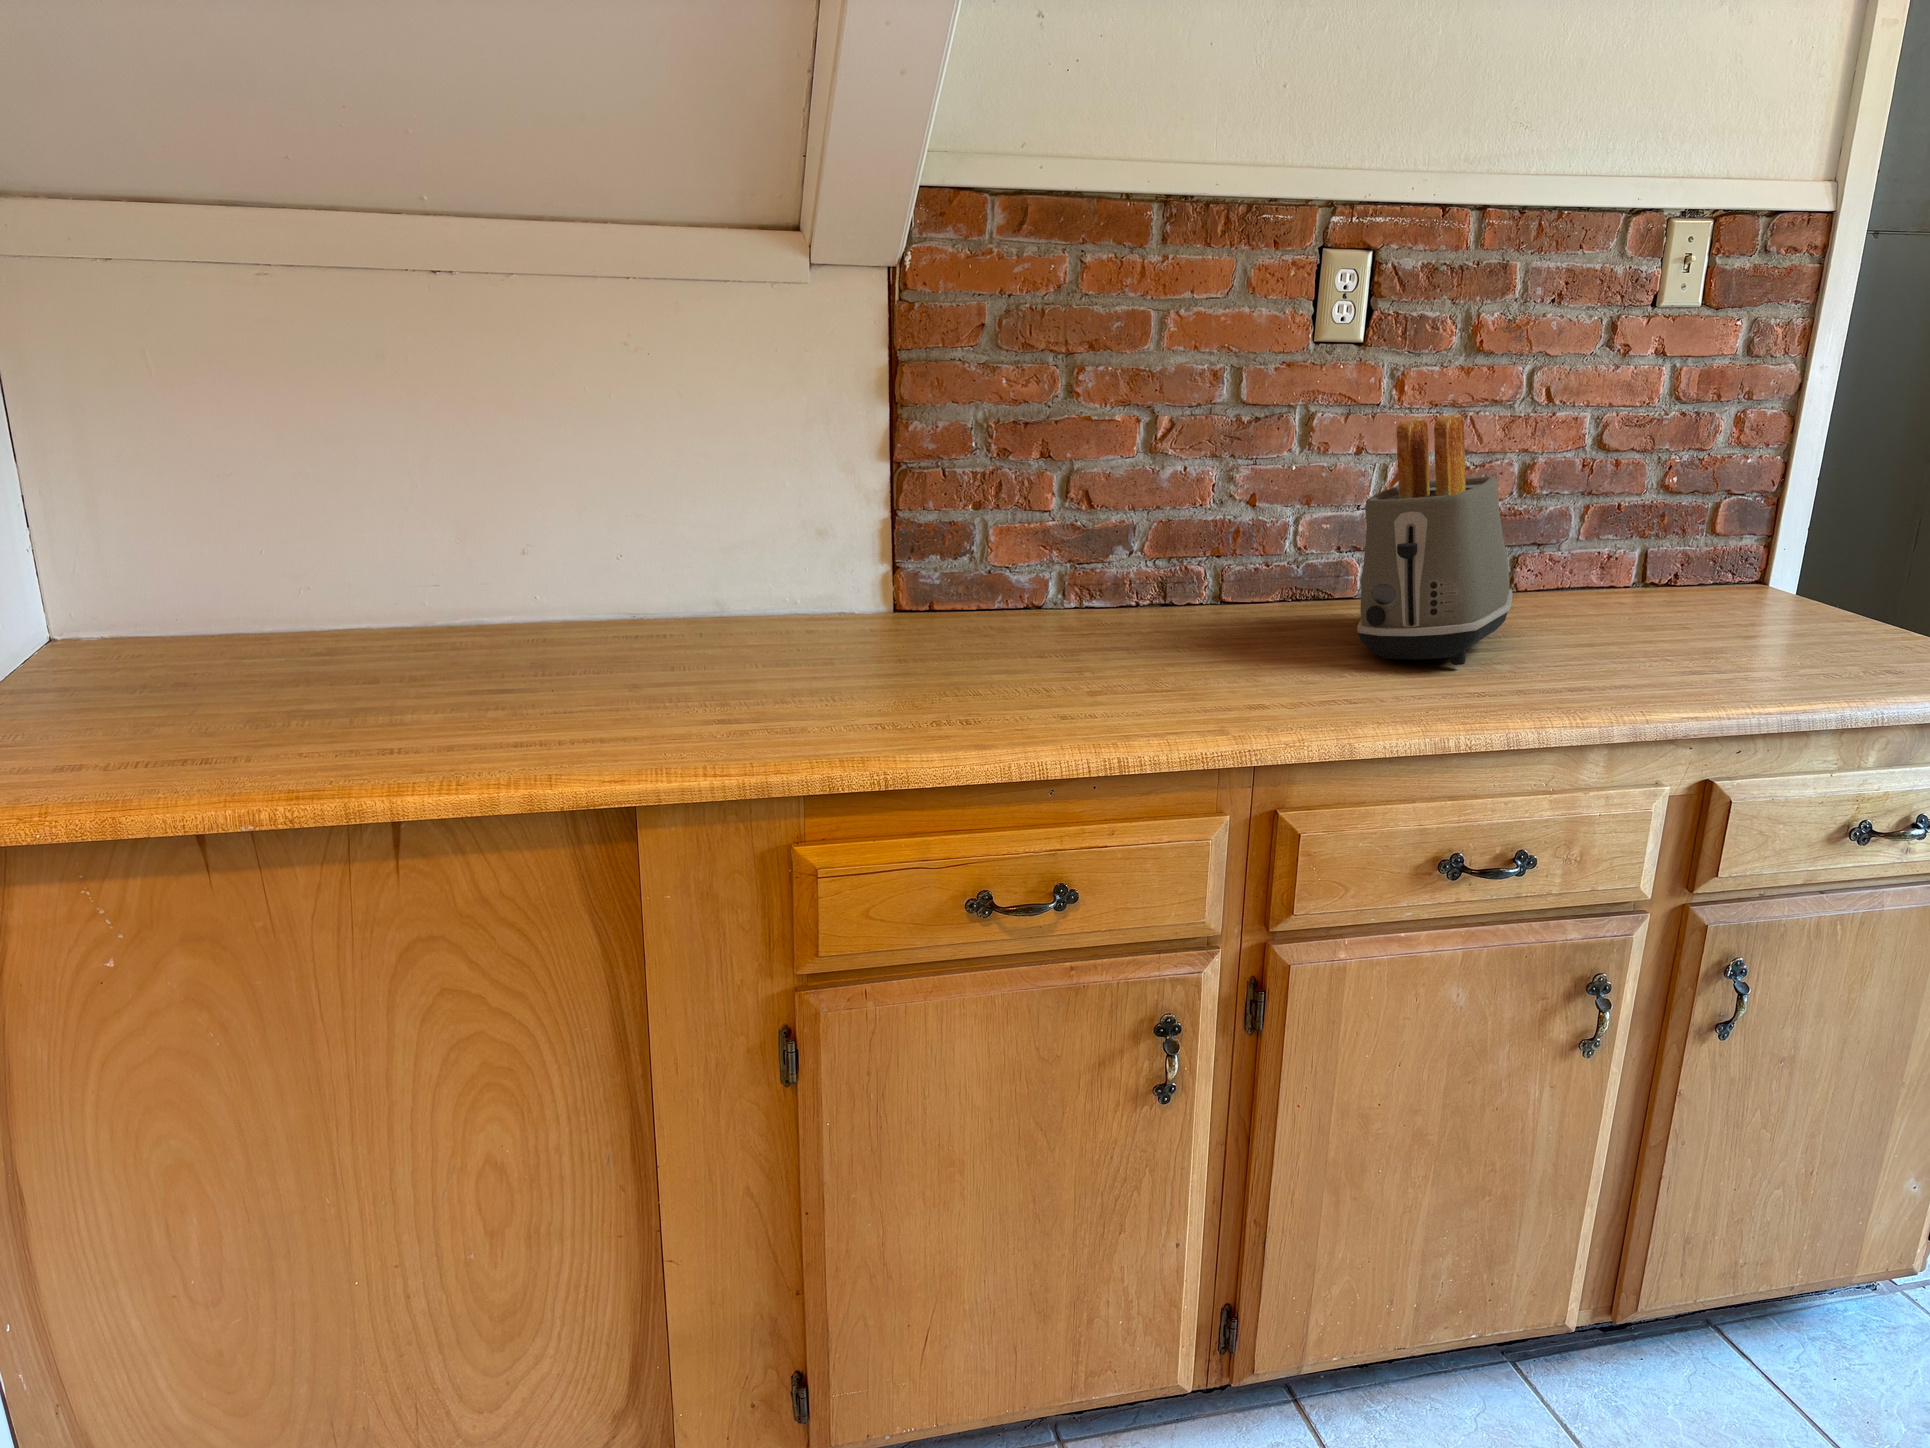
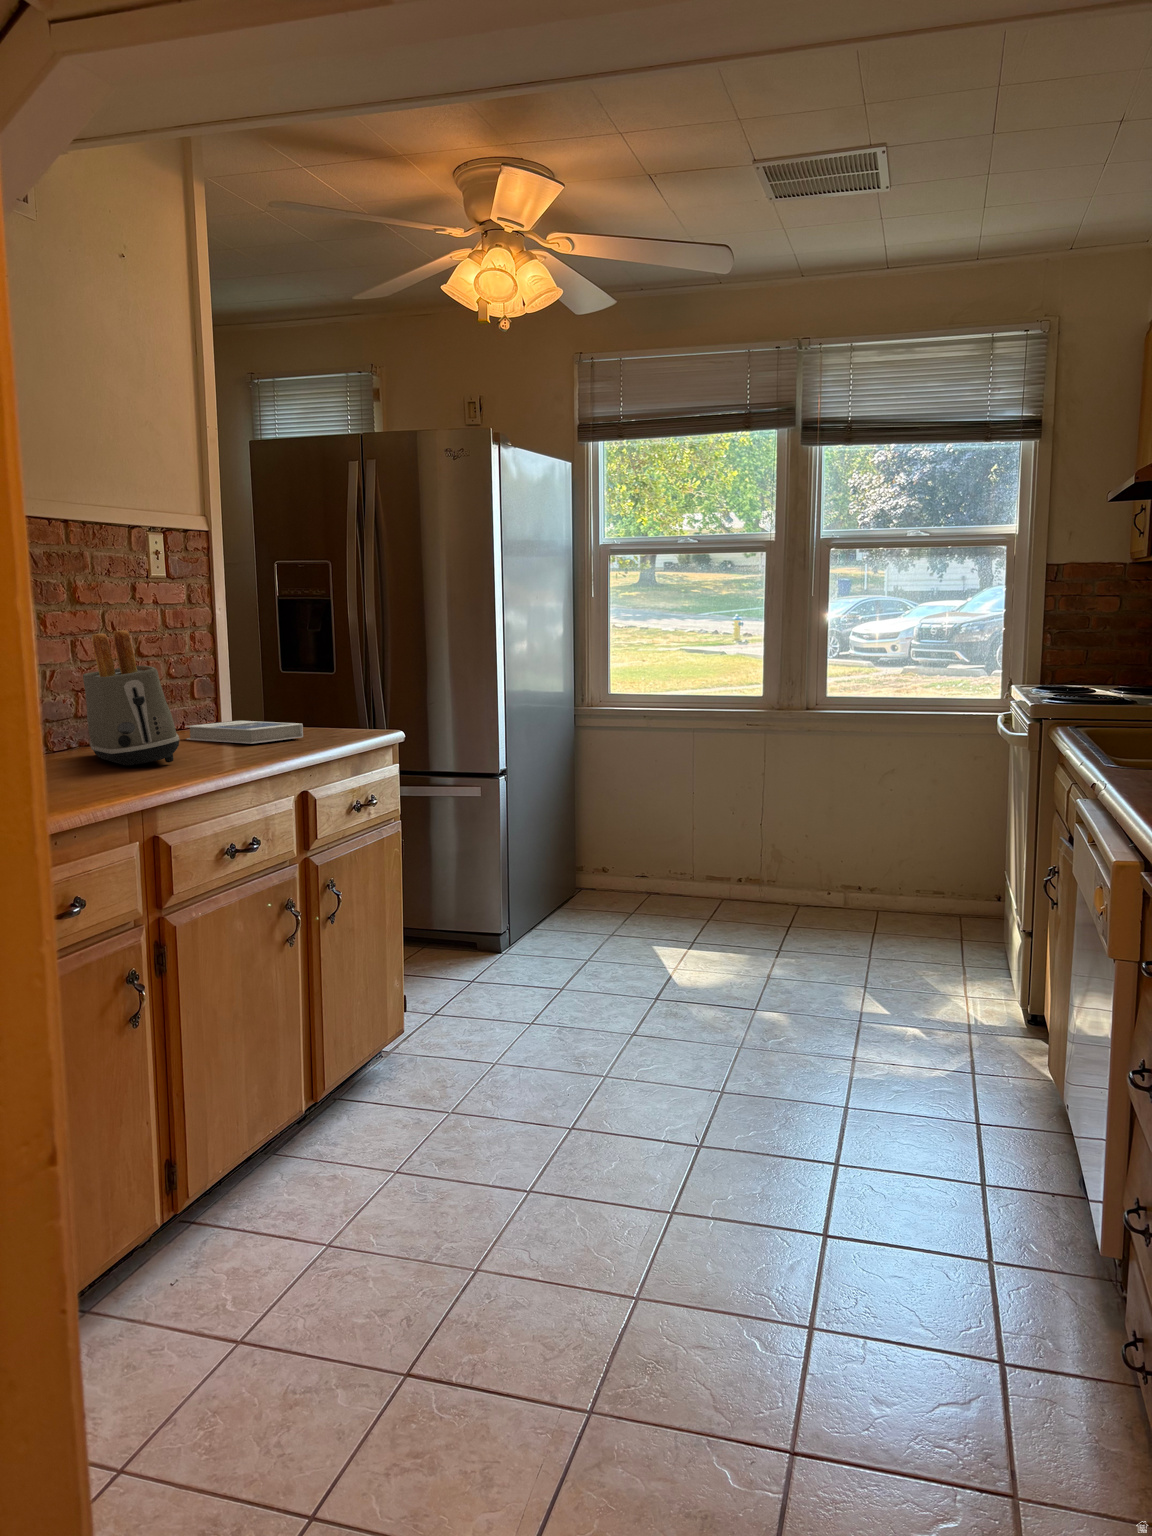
hardback book: none [1628,586,1844,651] -> present [185,721,303,744]

